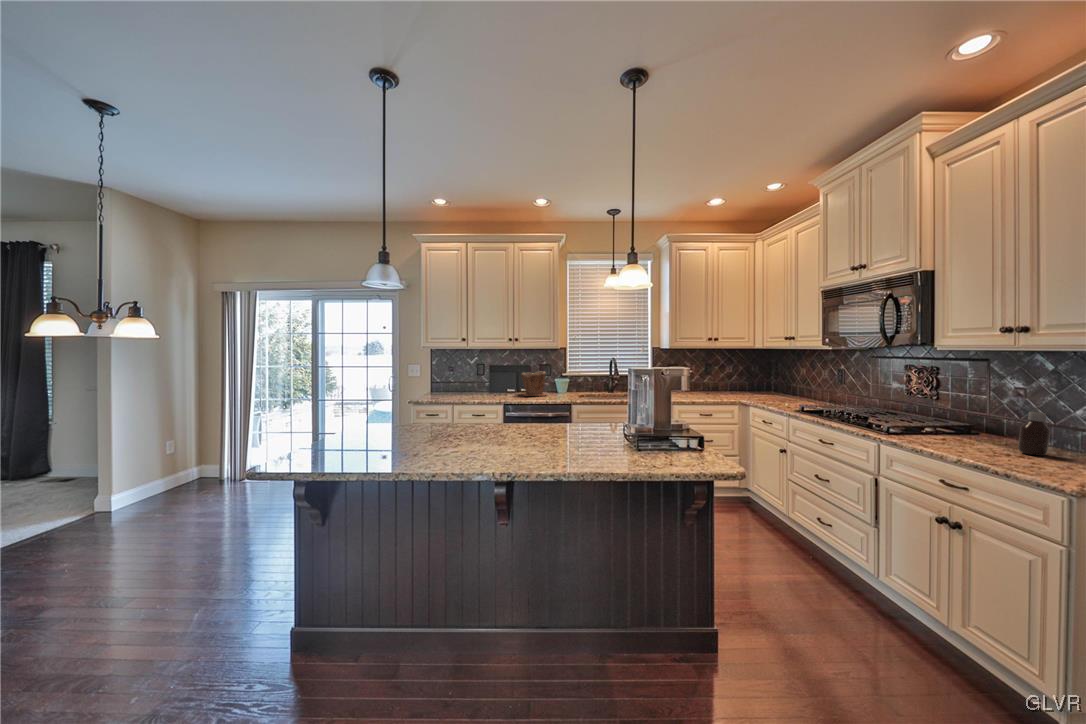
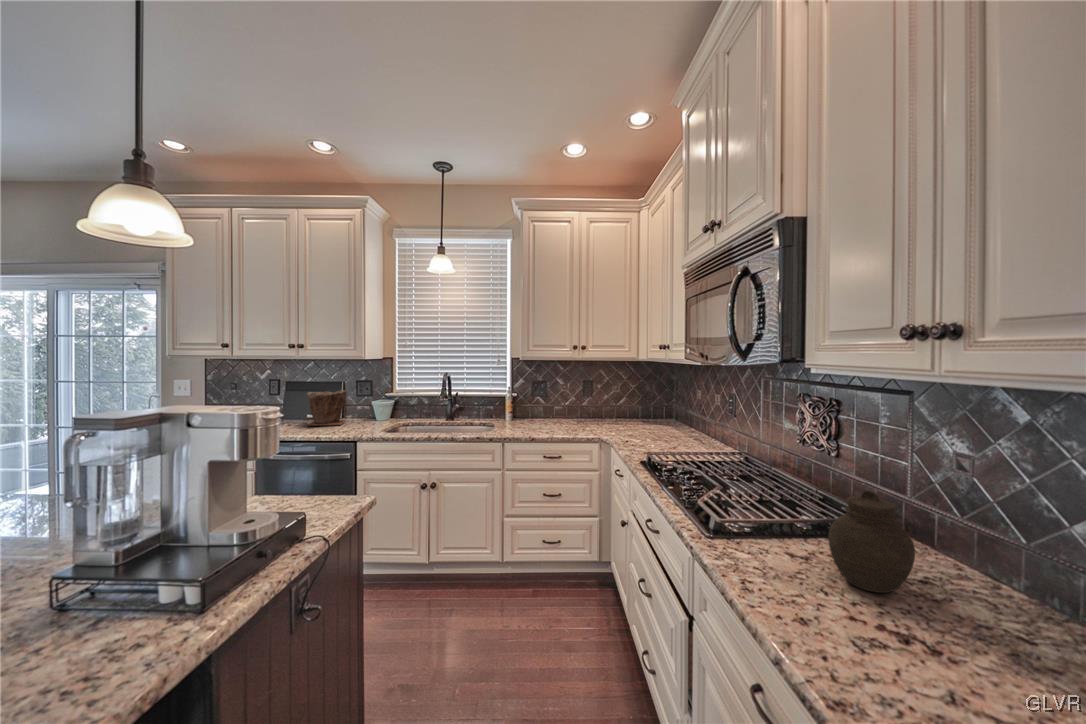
jar: none [959,401,1004,445] -> present [828,490,915,593]
bottle: present [1018,412,1050,456] -> none [937,535,1011,656]

